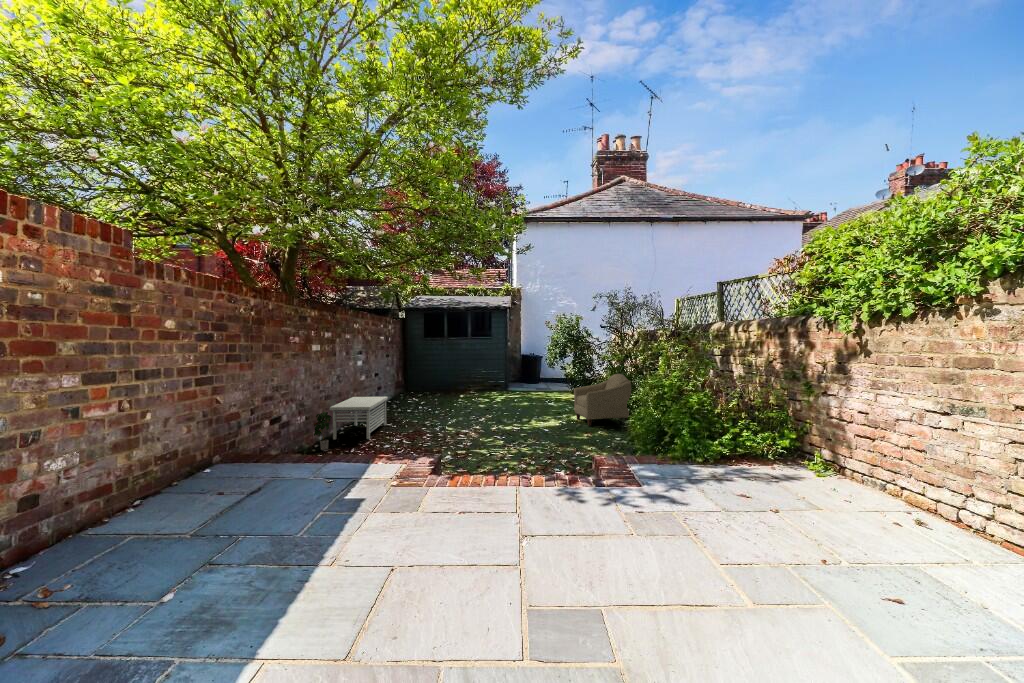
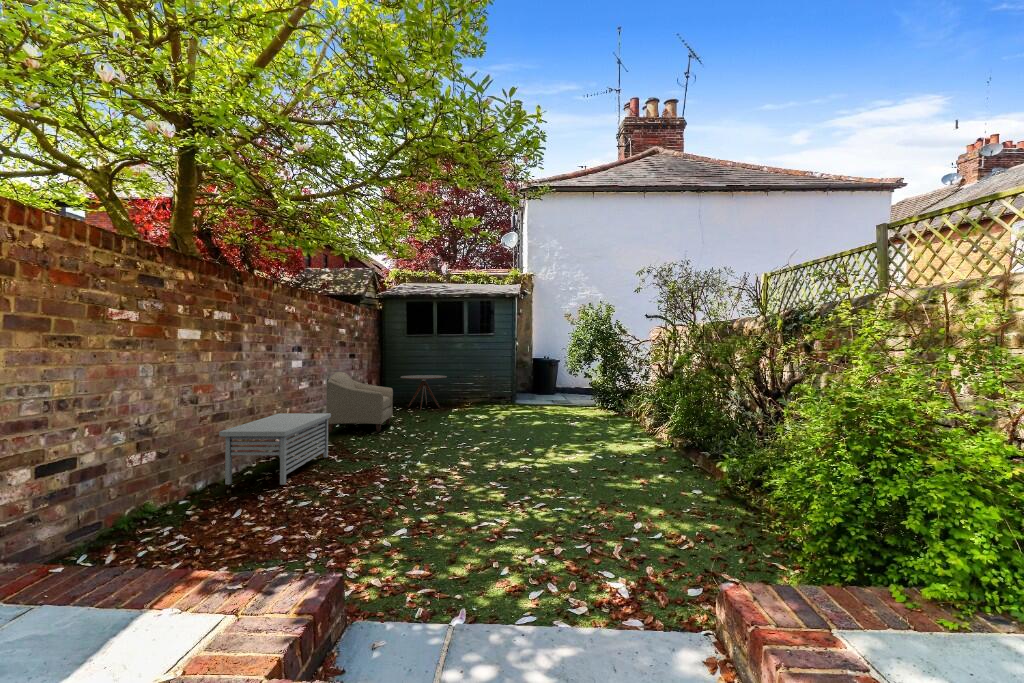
round table: none [421,369,456,395] -> present [401,375,447,410]
chair: present [574,374,631,426] -> present [326,372,393,432]
potted plant: present [313,412,332,450] -> none [168,440,213,508]

